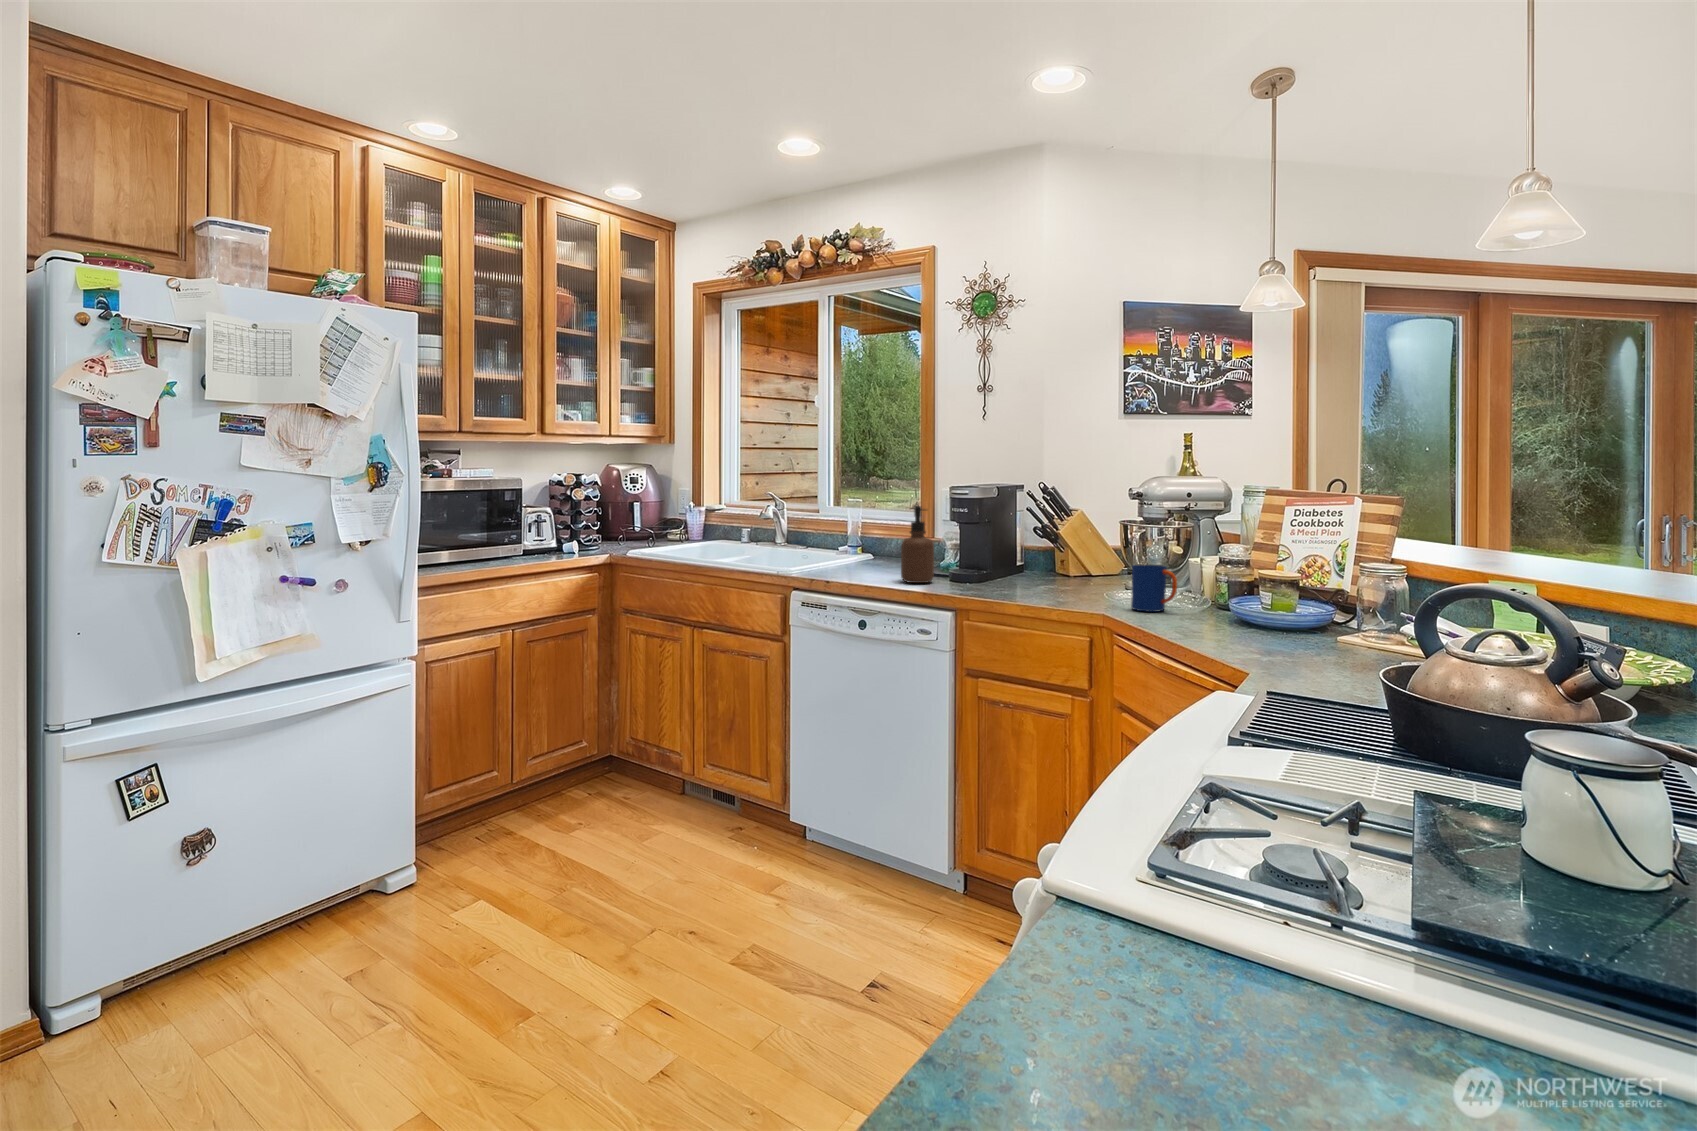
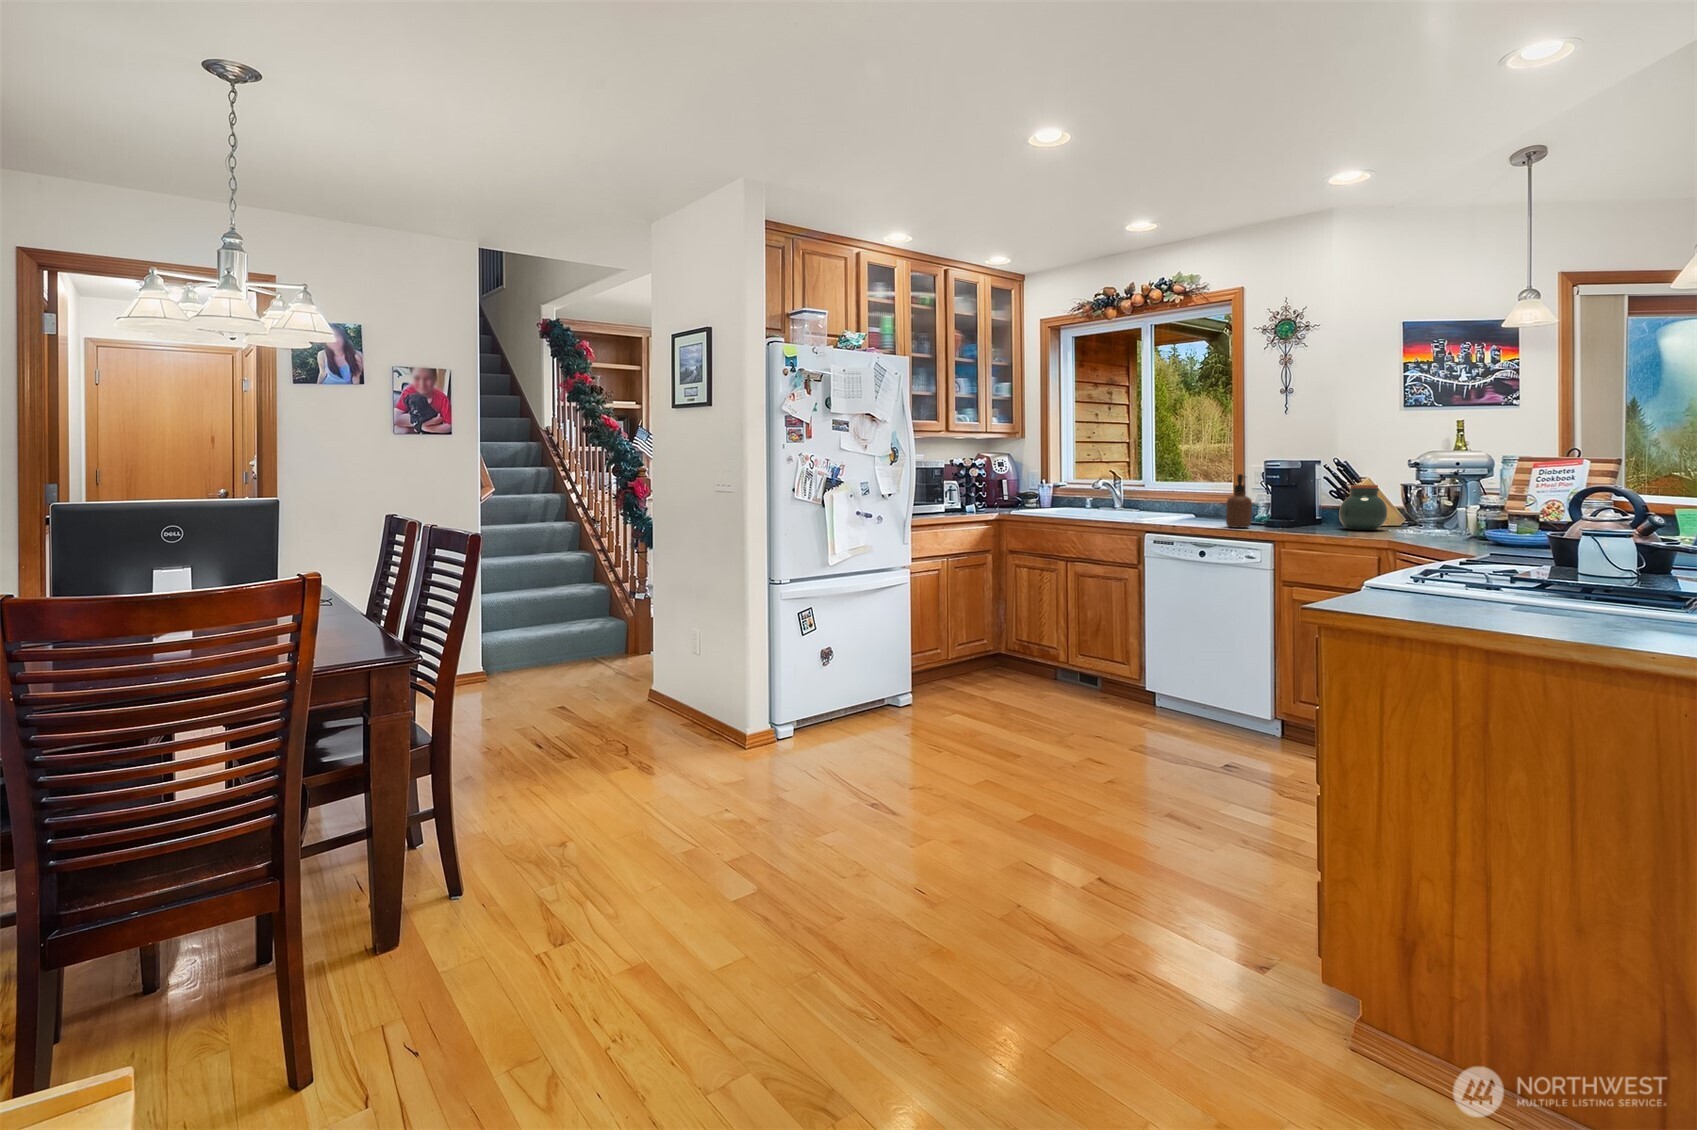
jar: none [1046,523,1105,586] -> present [1339,485,1387,530]
mug: present [1131,565,1177,612] -> none [1410,509,1446,540]

